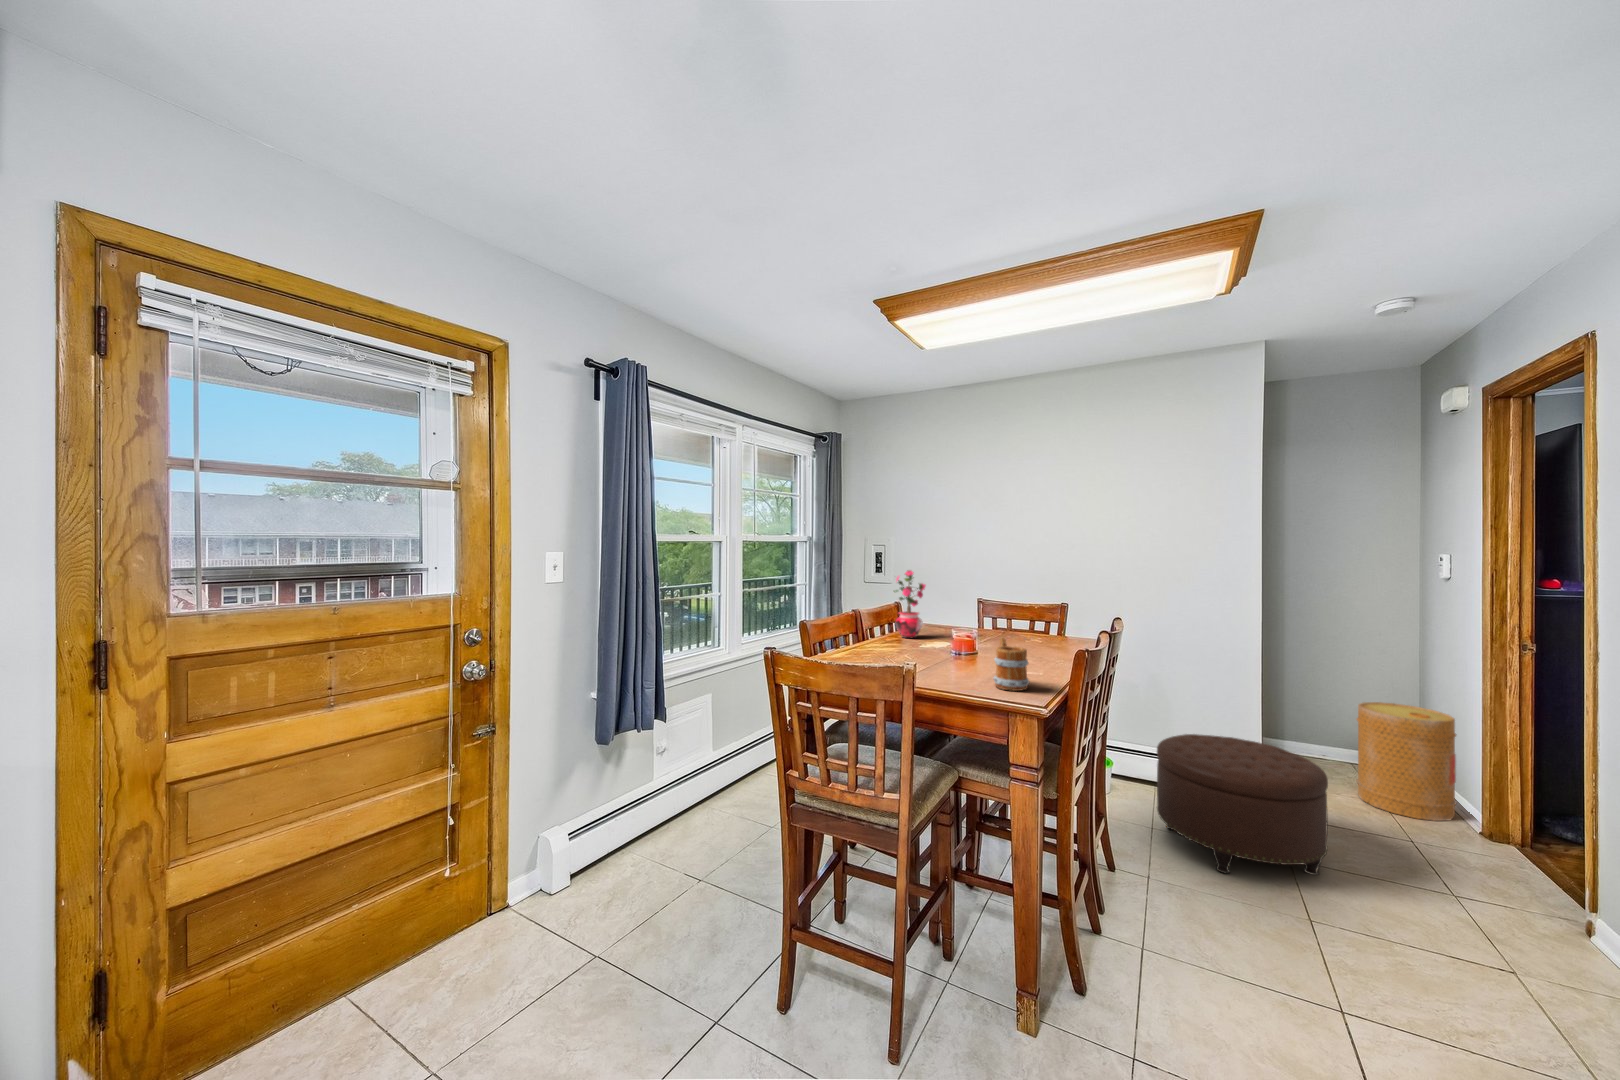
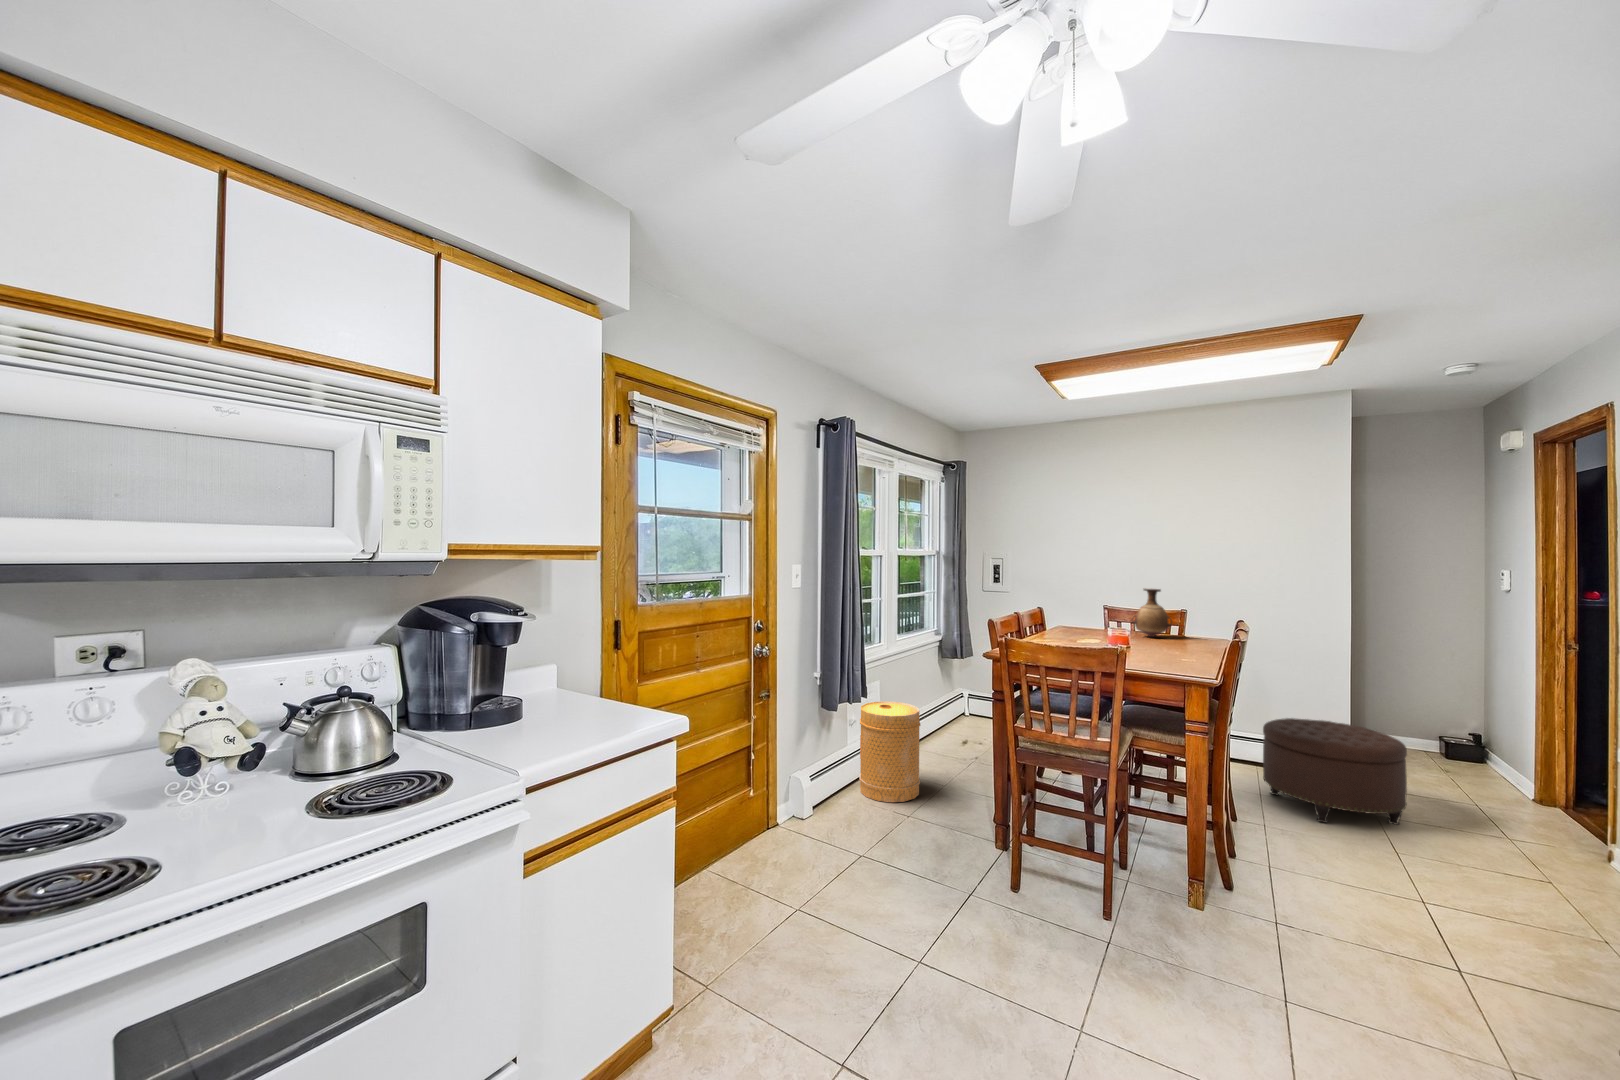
potted plant: present [894,570,926,638] -> none [1038,580,1069,637]
vase: none [1001,579,1048,638] -> present [1133,589,1172,637]
mug: present [994,638,1029,691] -> none [1159,632,1189,669]
basket: present [1357,702,1457,821] -> present [859,701,920,802]

